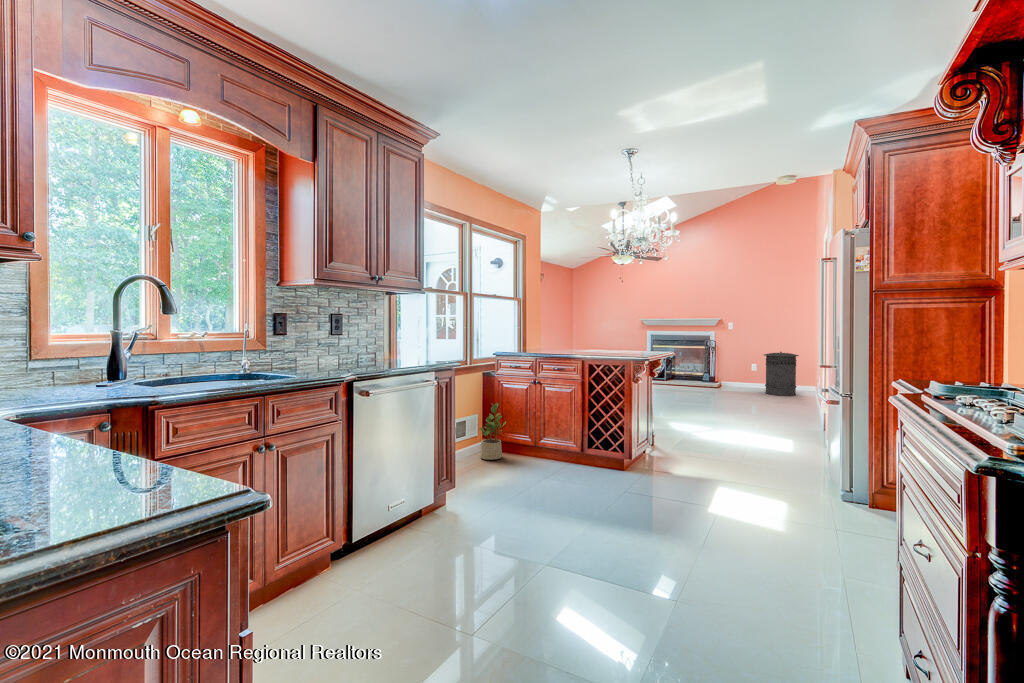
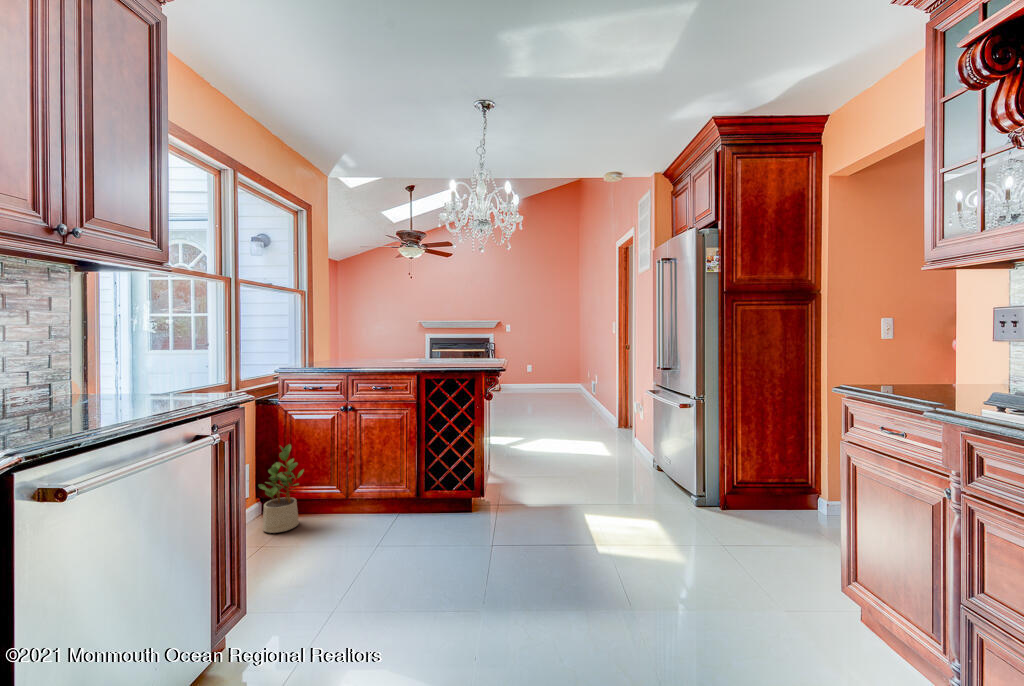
trash can: present [764,352,799,396] -> none [536,351,565,392]

